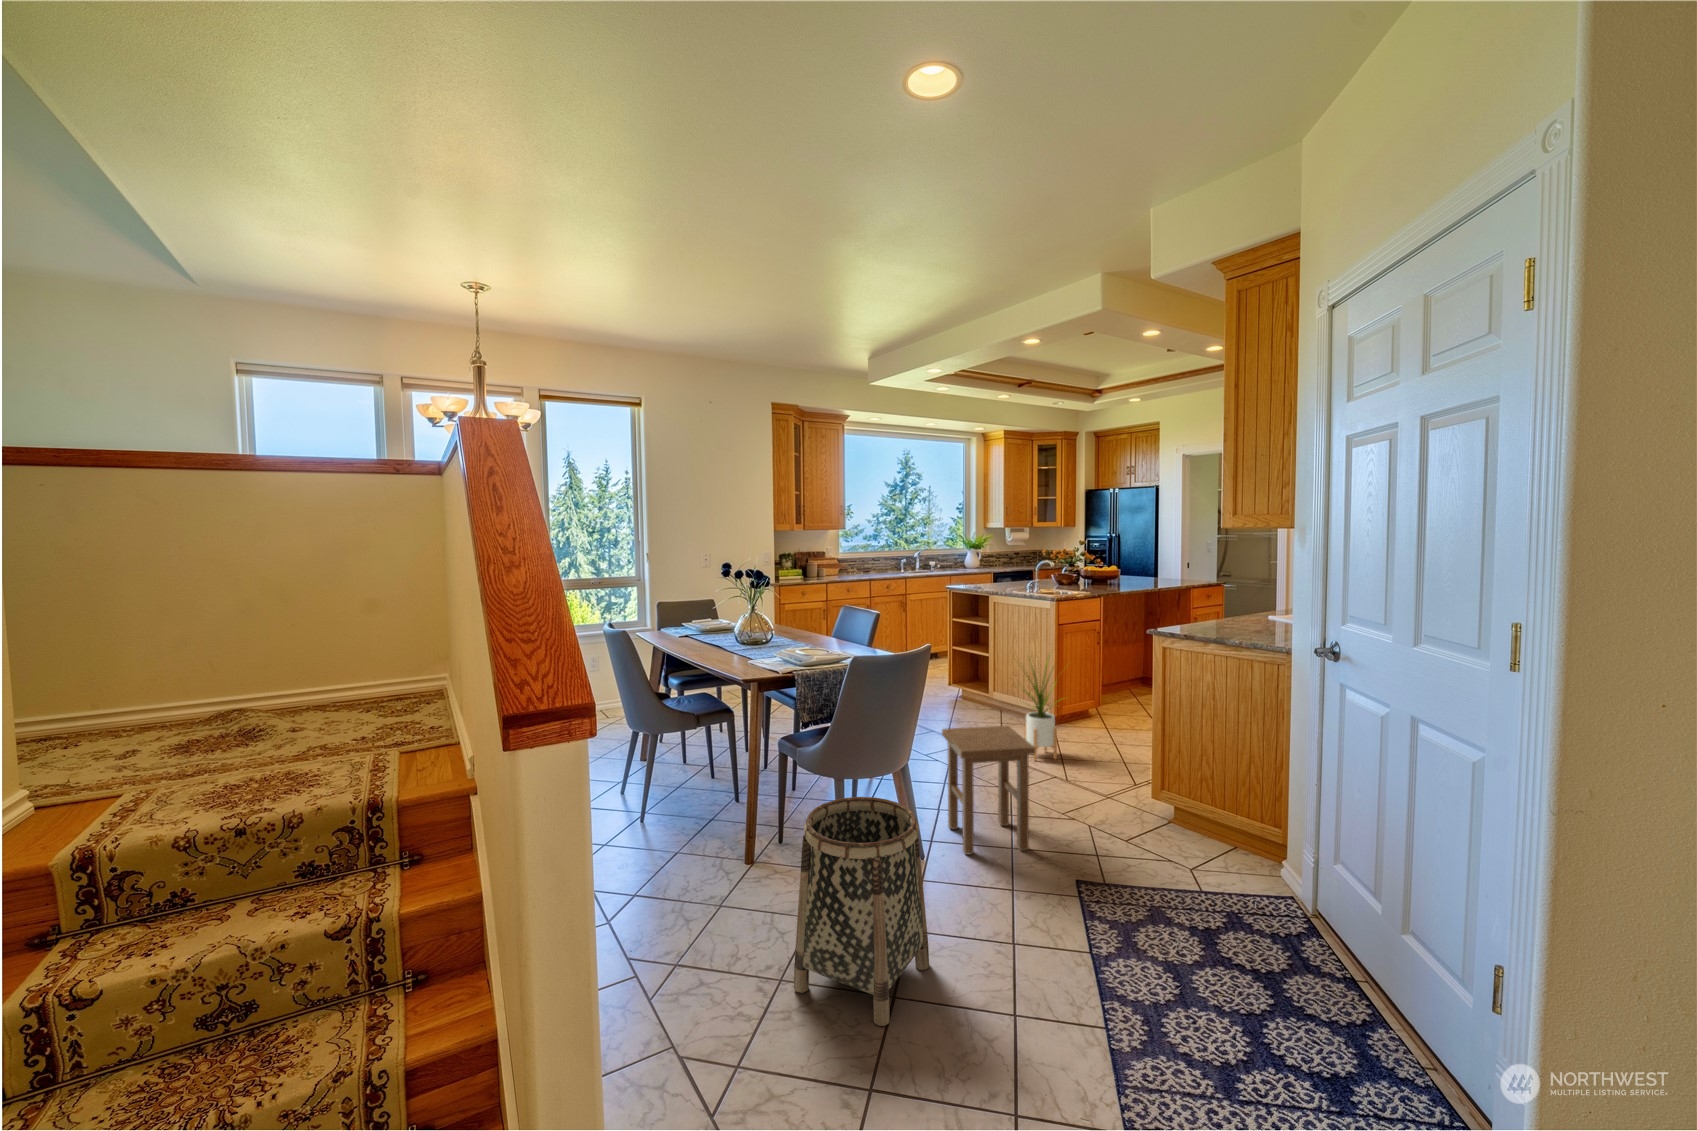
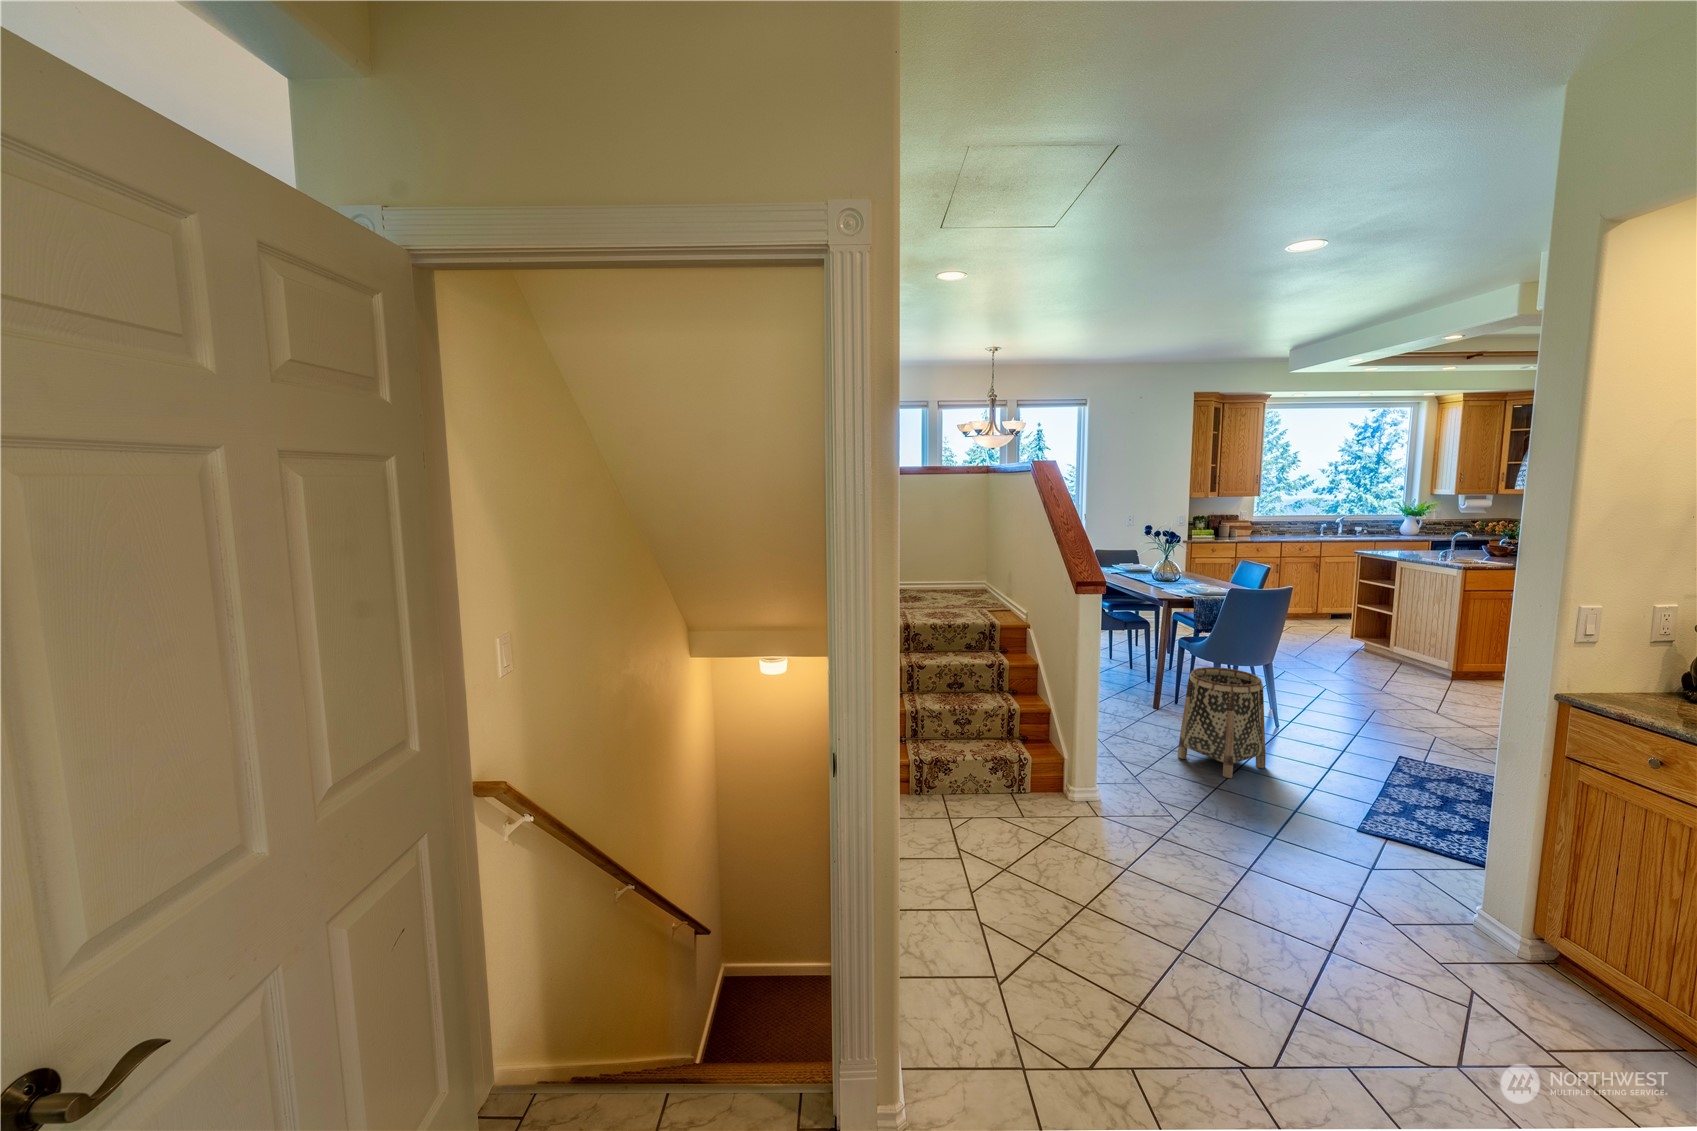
house plant: present [1024,659,1057,761] -> none [1396,606,1466,702]
stool: present [942,726,1035,855] -> none [1308,651,1383,741]

